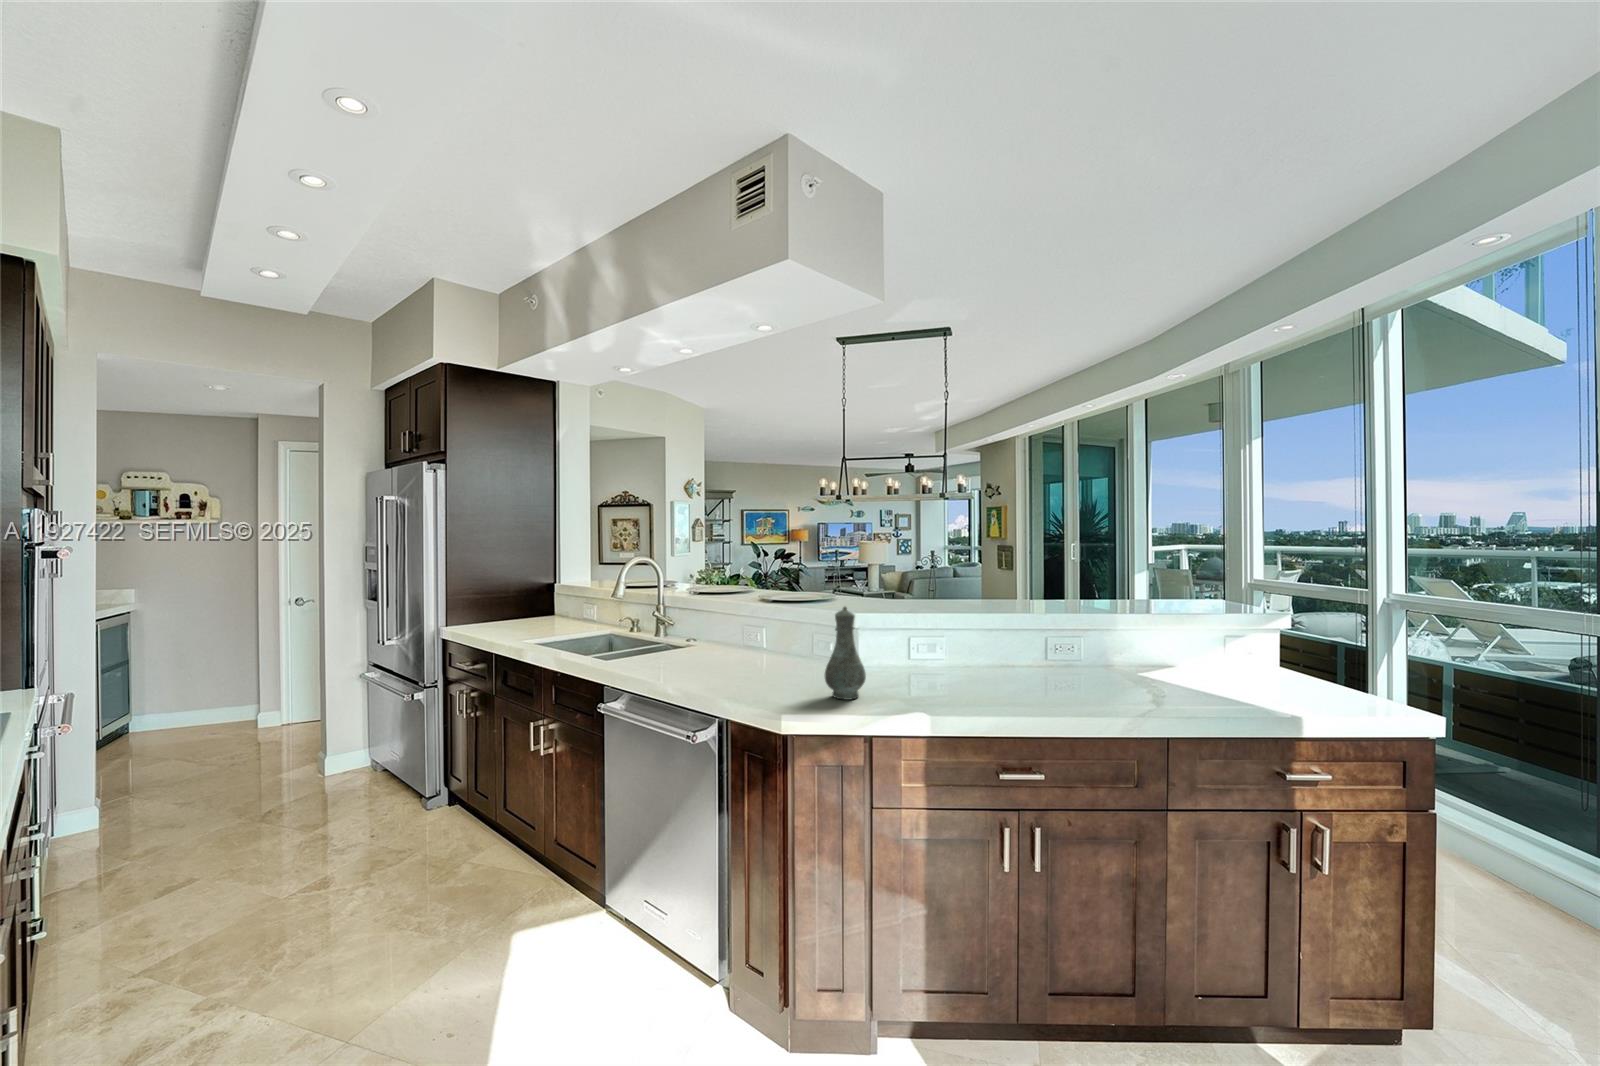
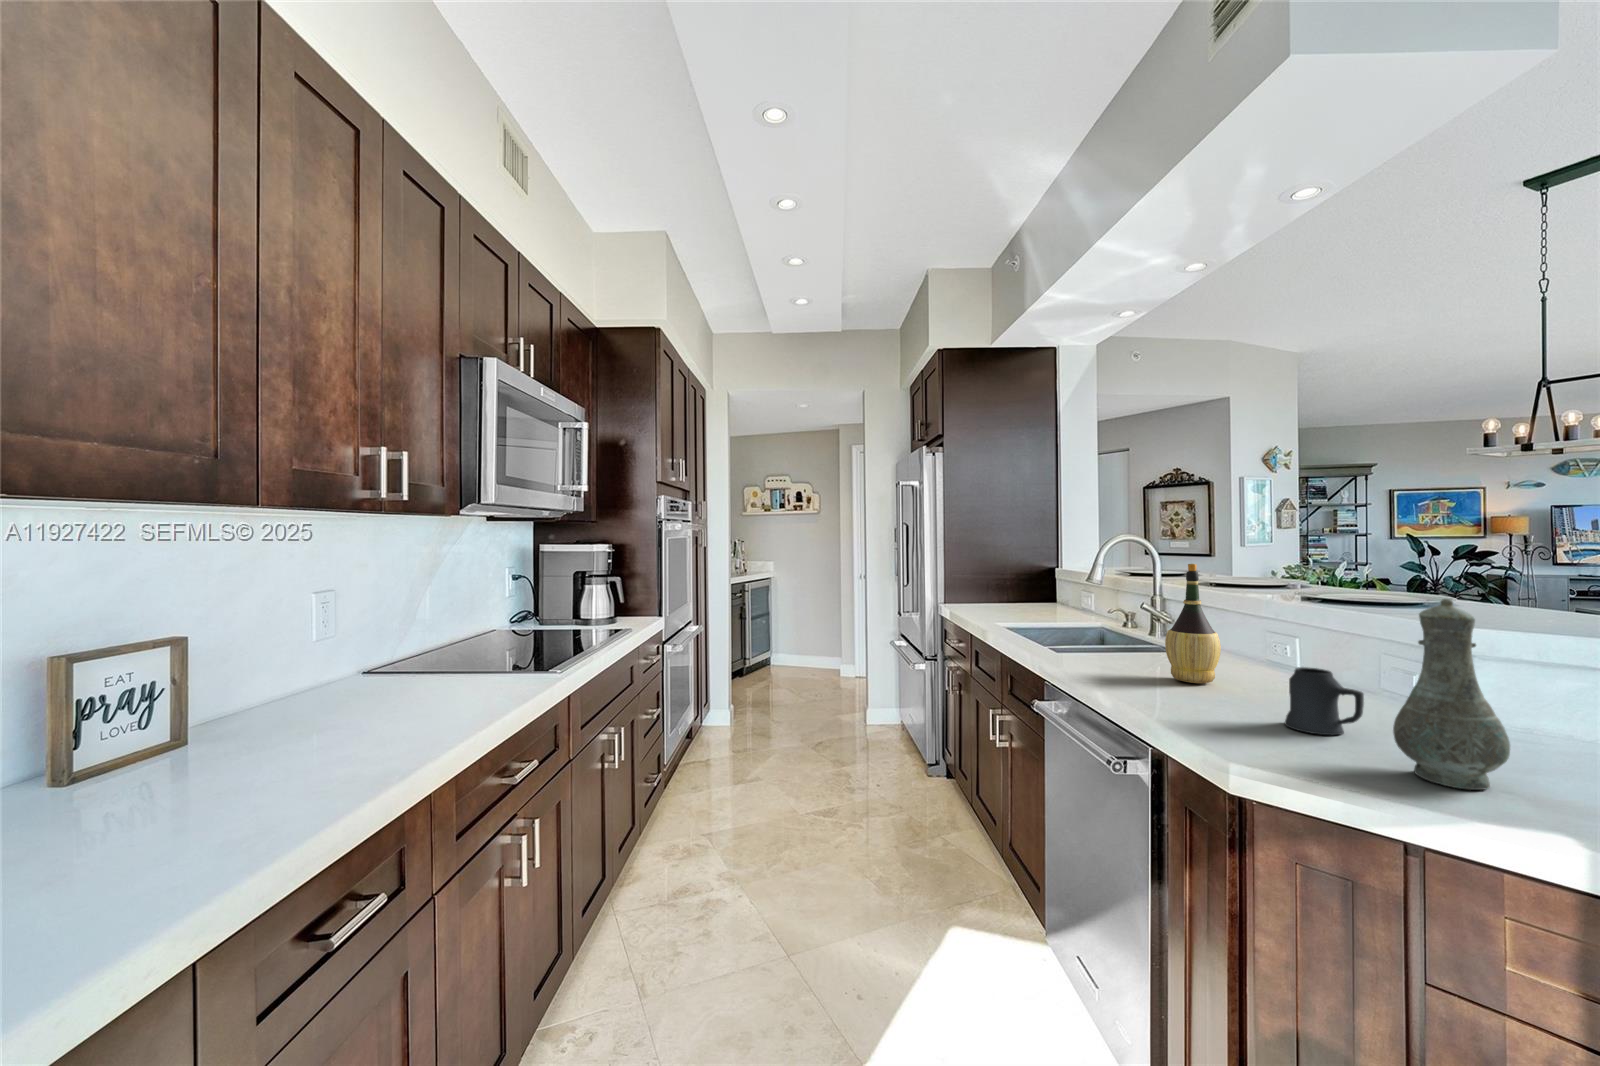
wine bottle: none [691,587,724,668] -> present [1165,564,1221,683]
mug: none [770,648,805,686] -> present [1285,667,1364,735]

